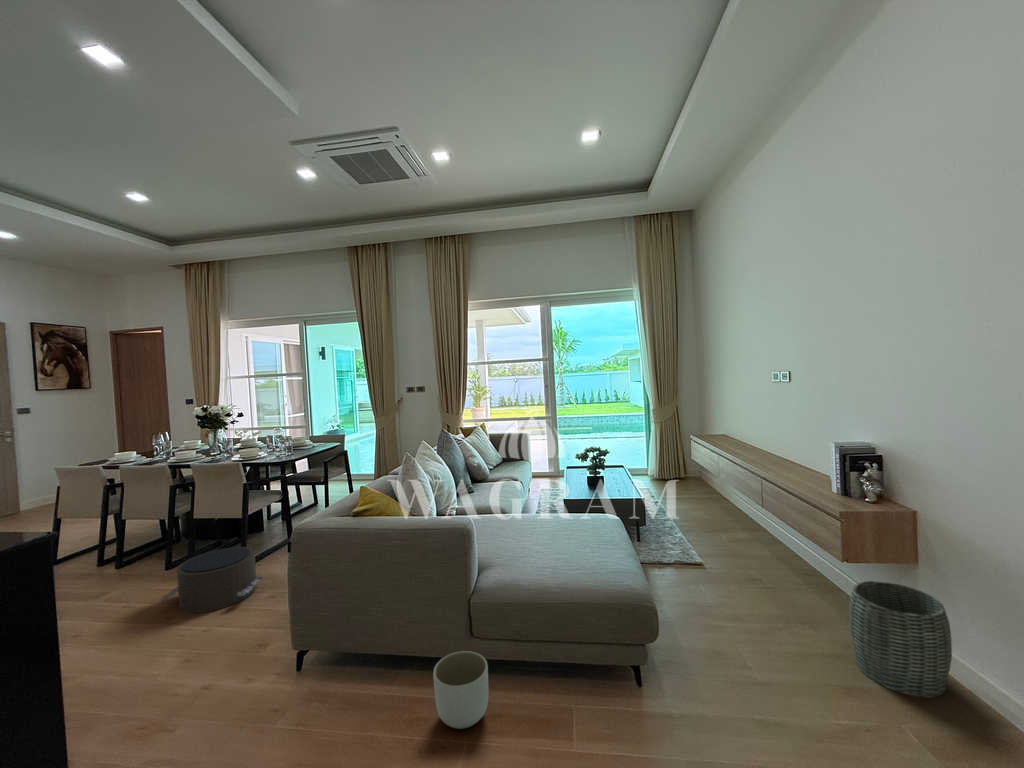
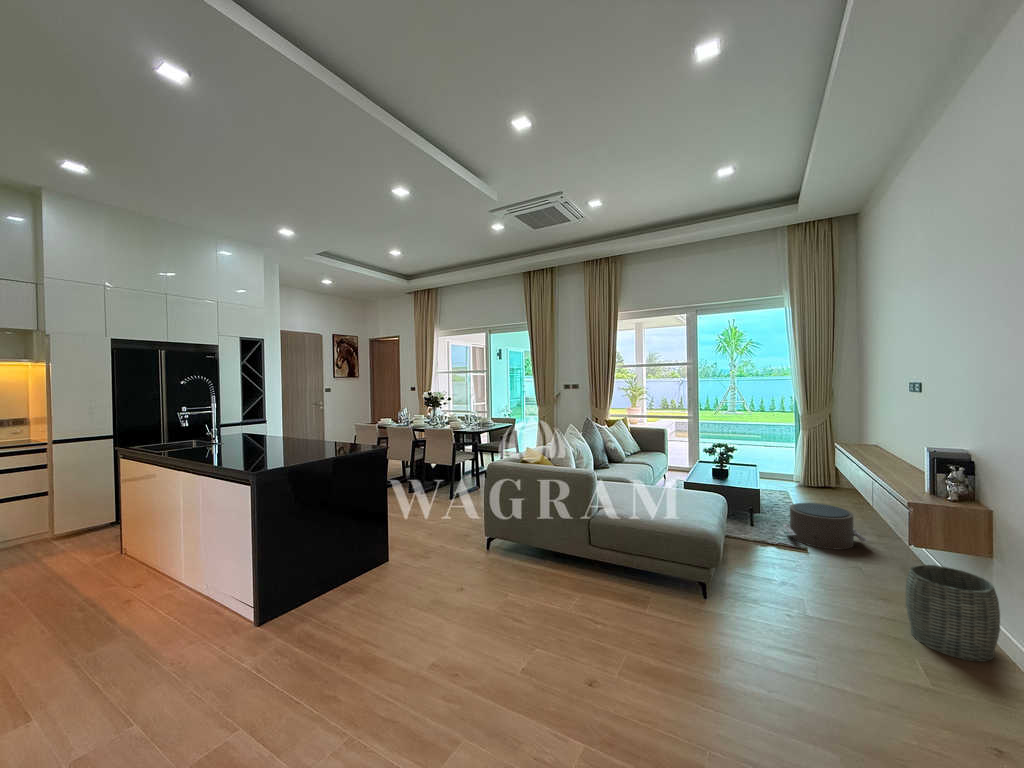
pouf: present [160,547,264,613] -> present [783,503,868,549]
planter: present [433,651,488,729] -> none [561,555,596,598]

